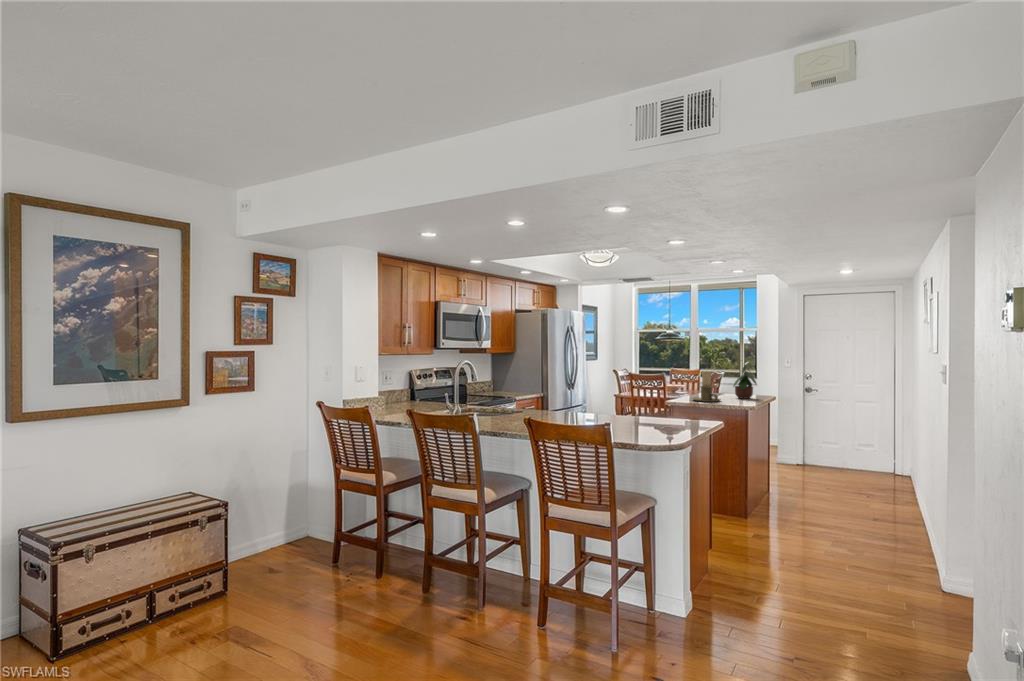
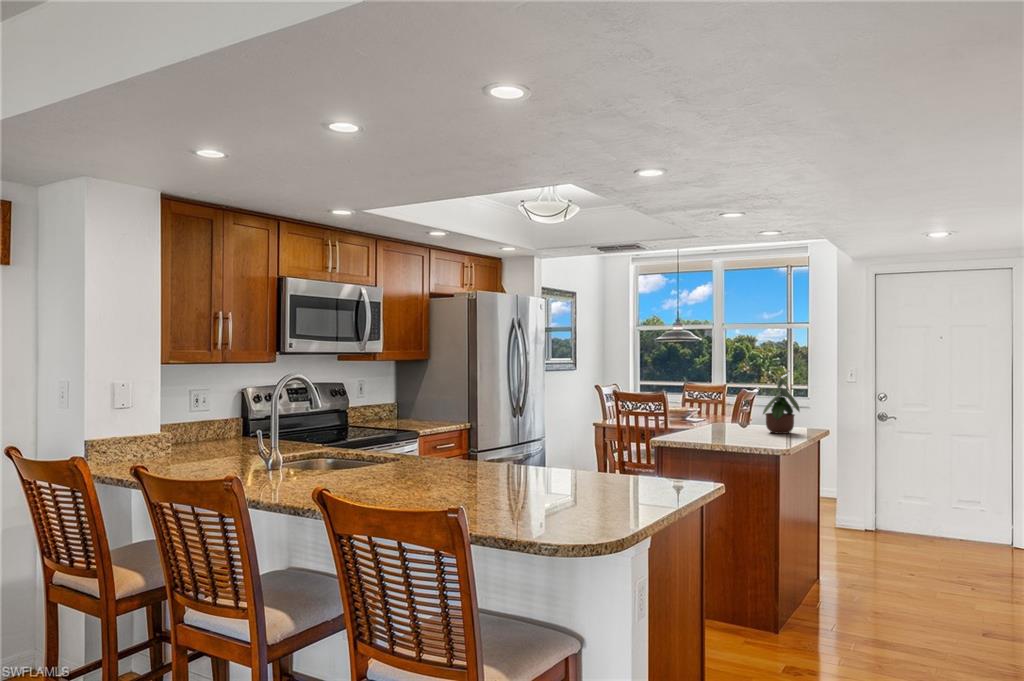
candle holder: present [693,372,721,402] -> none [694,390,741,440]

